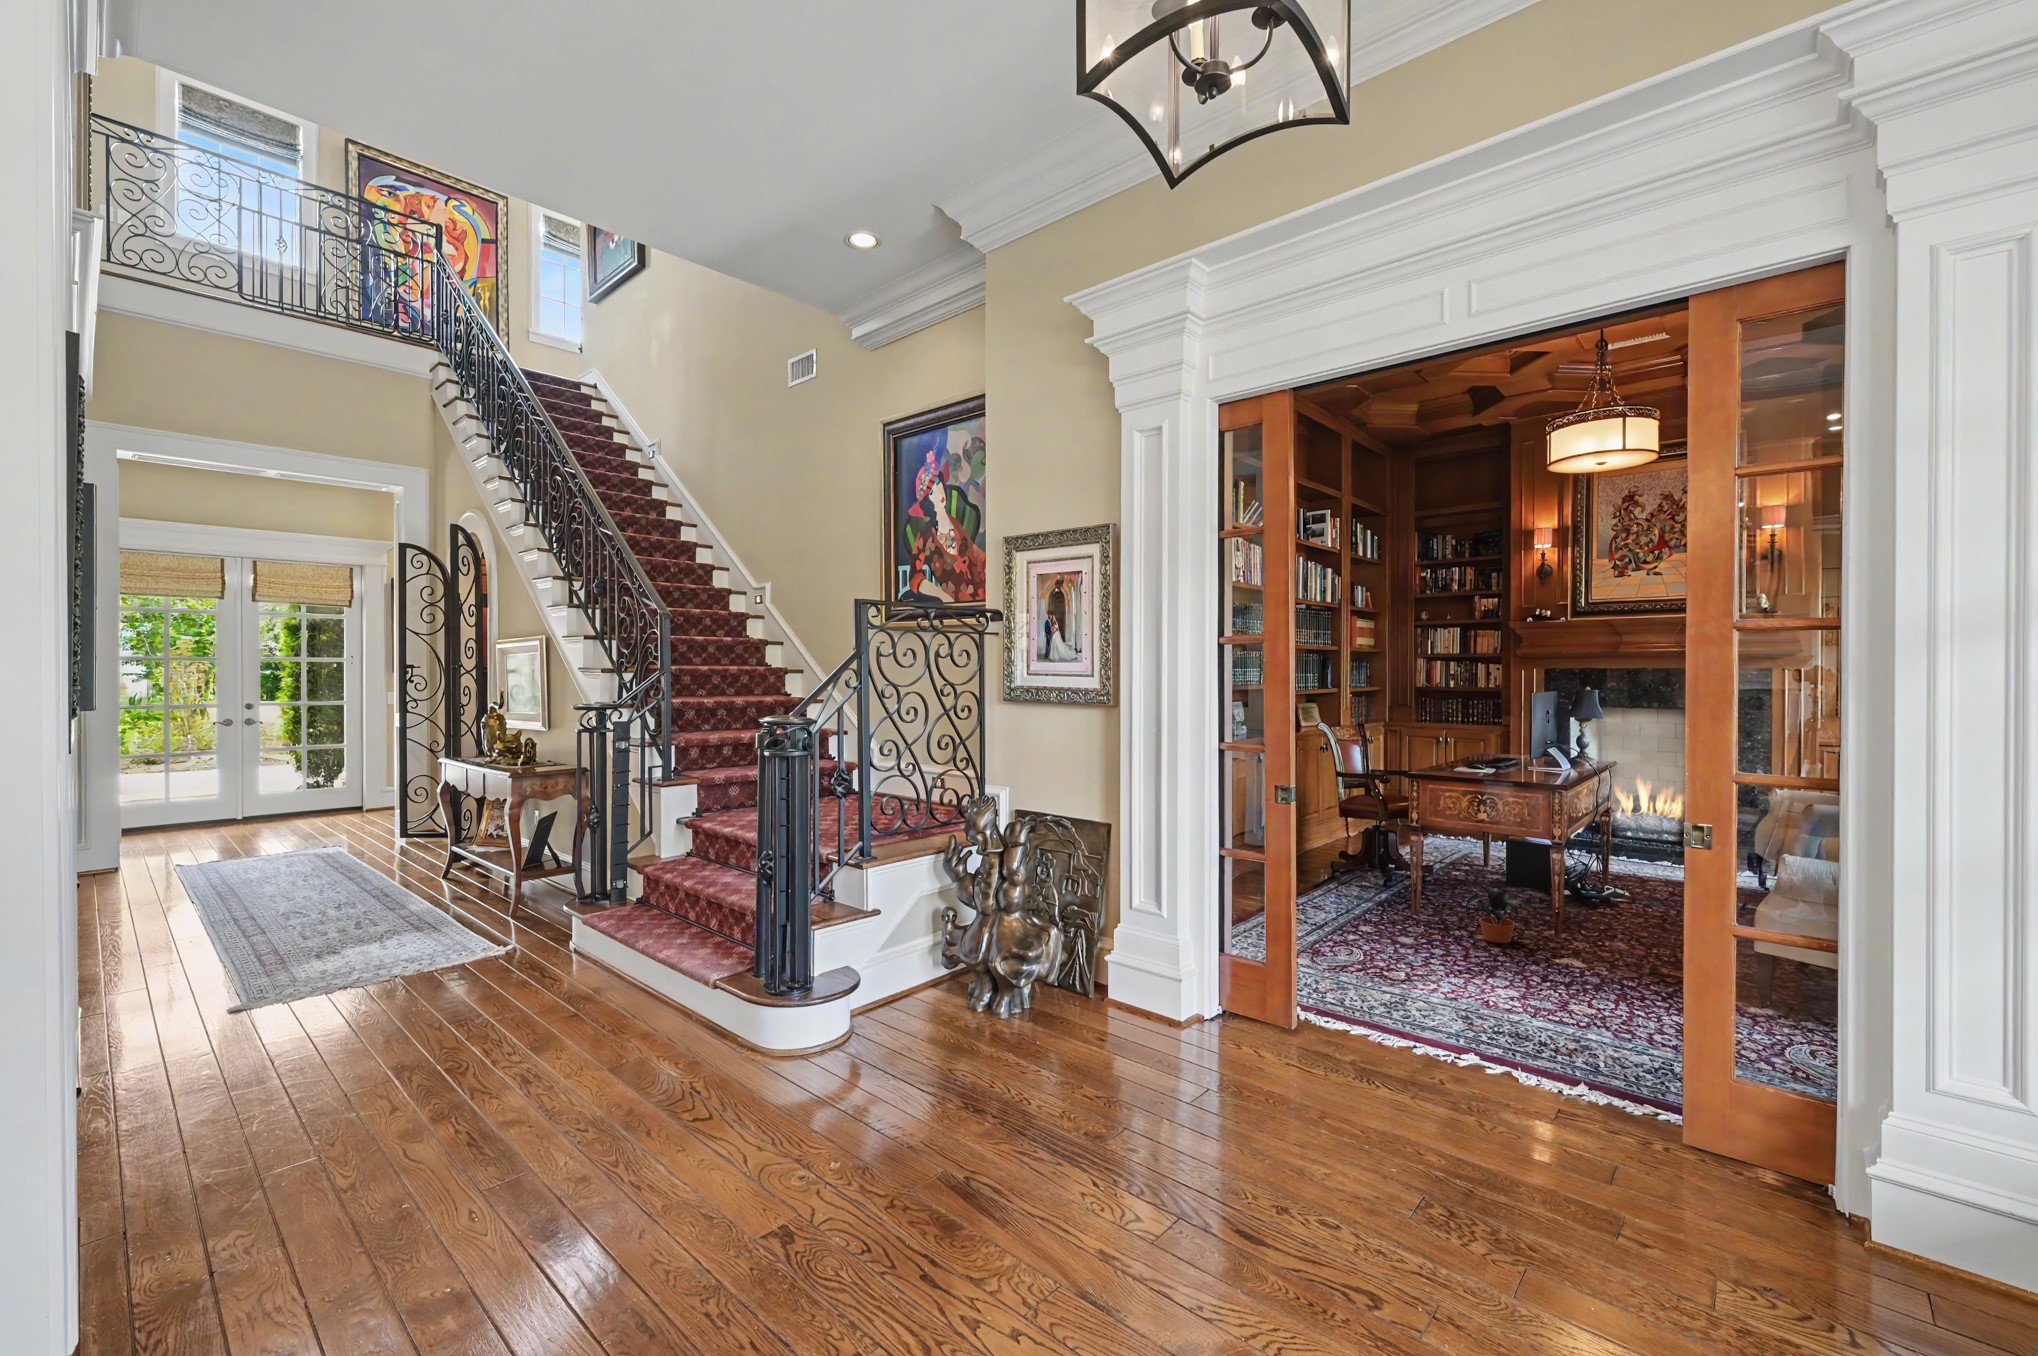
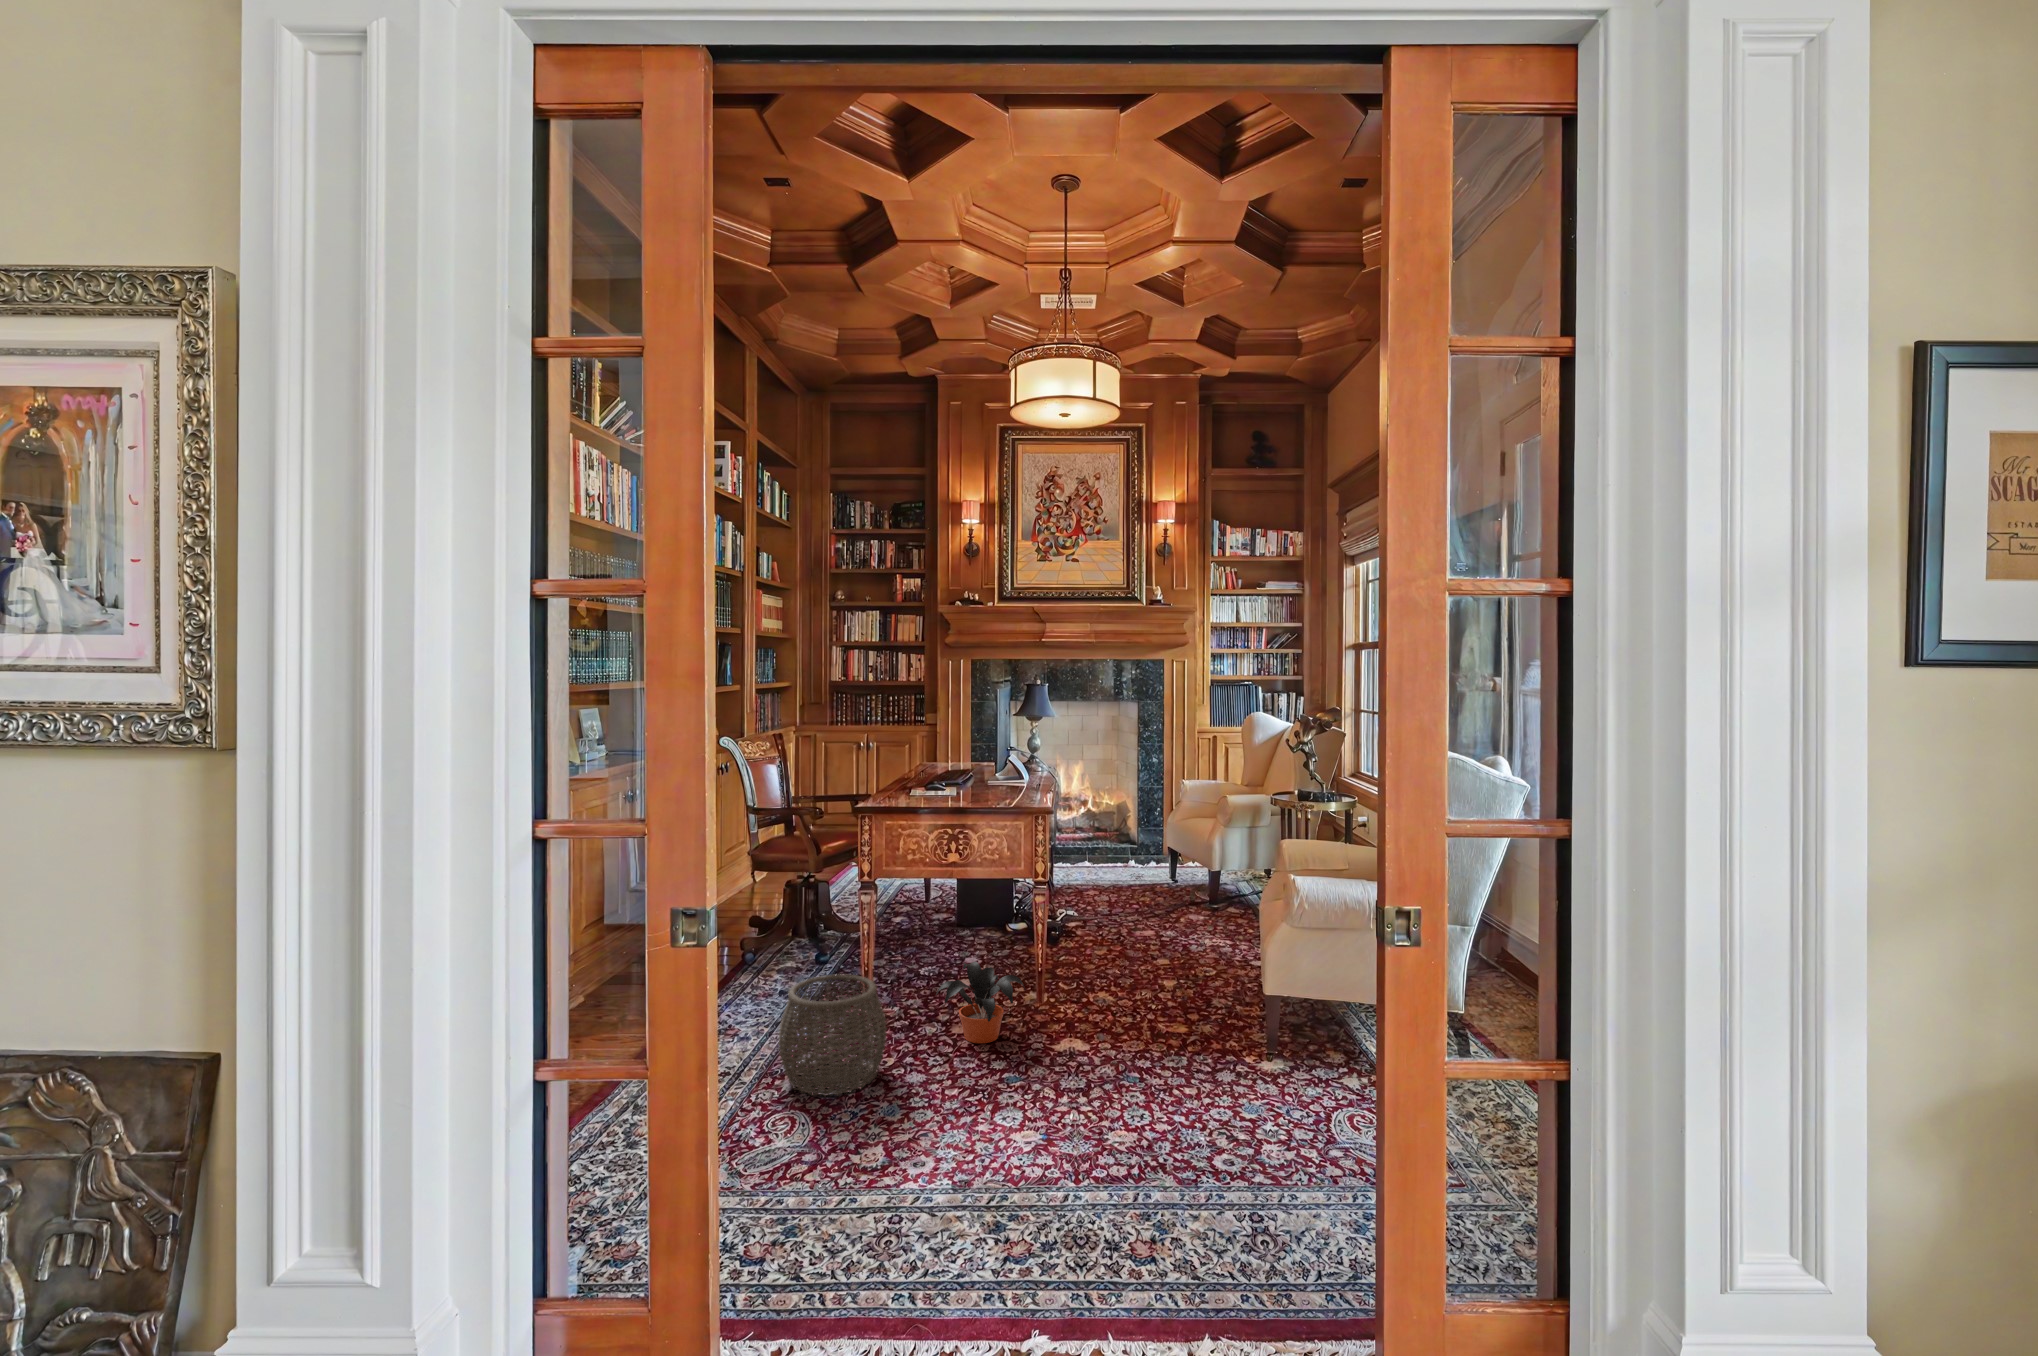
woven basket: none [1346,874,1419,946] -> present [778,974,887,1096]

